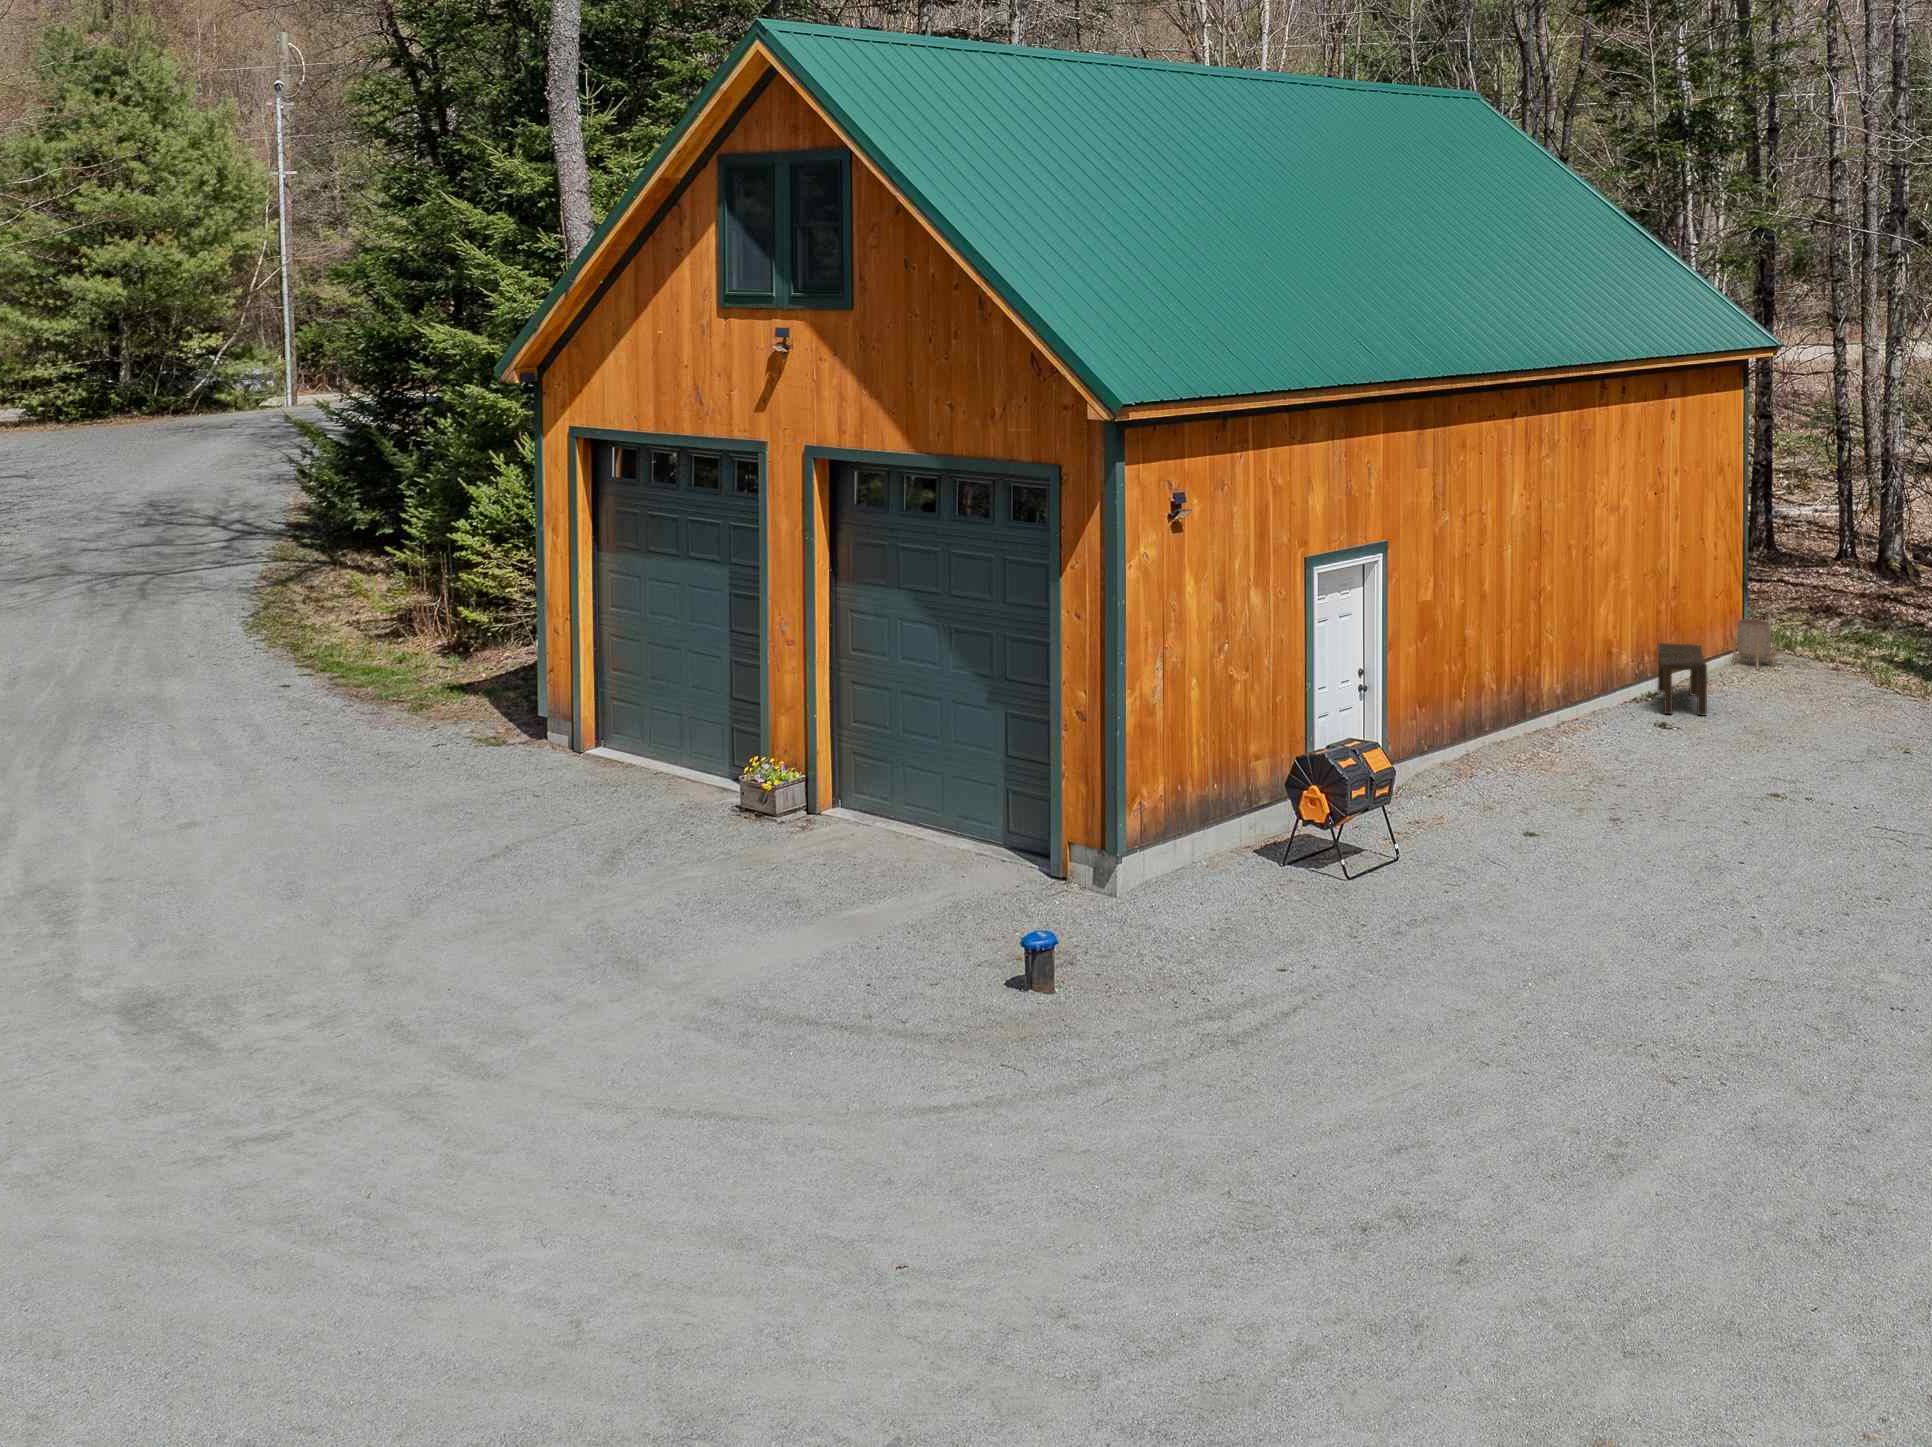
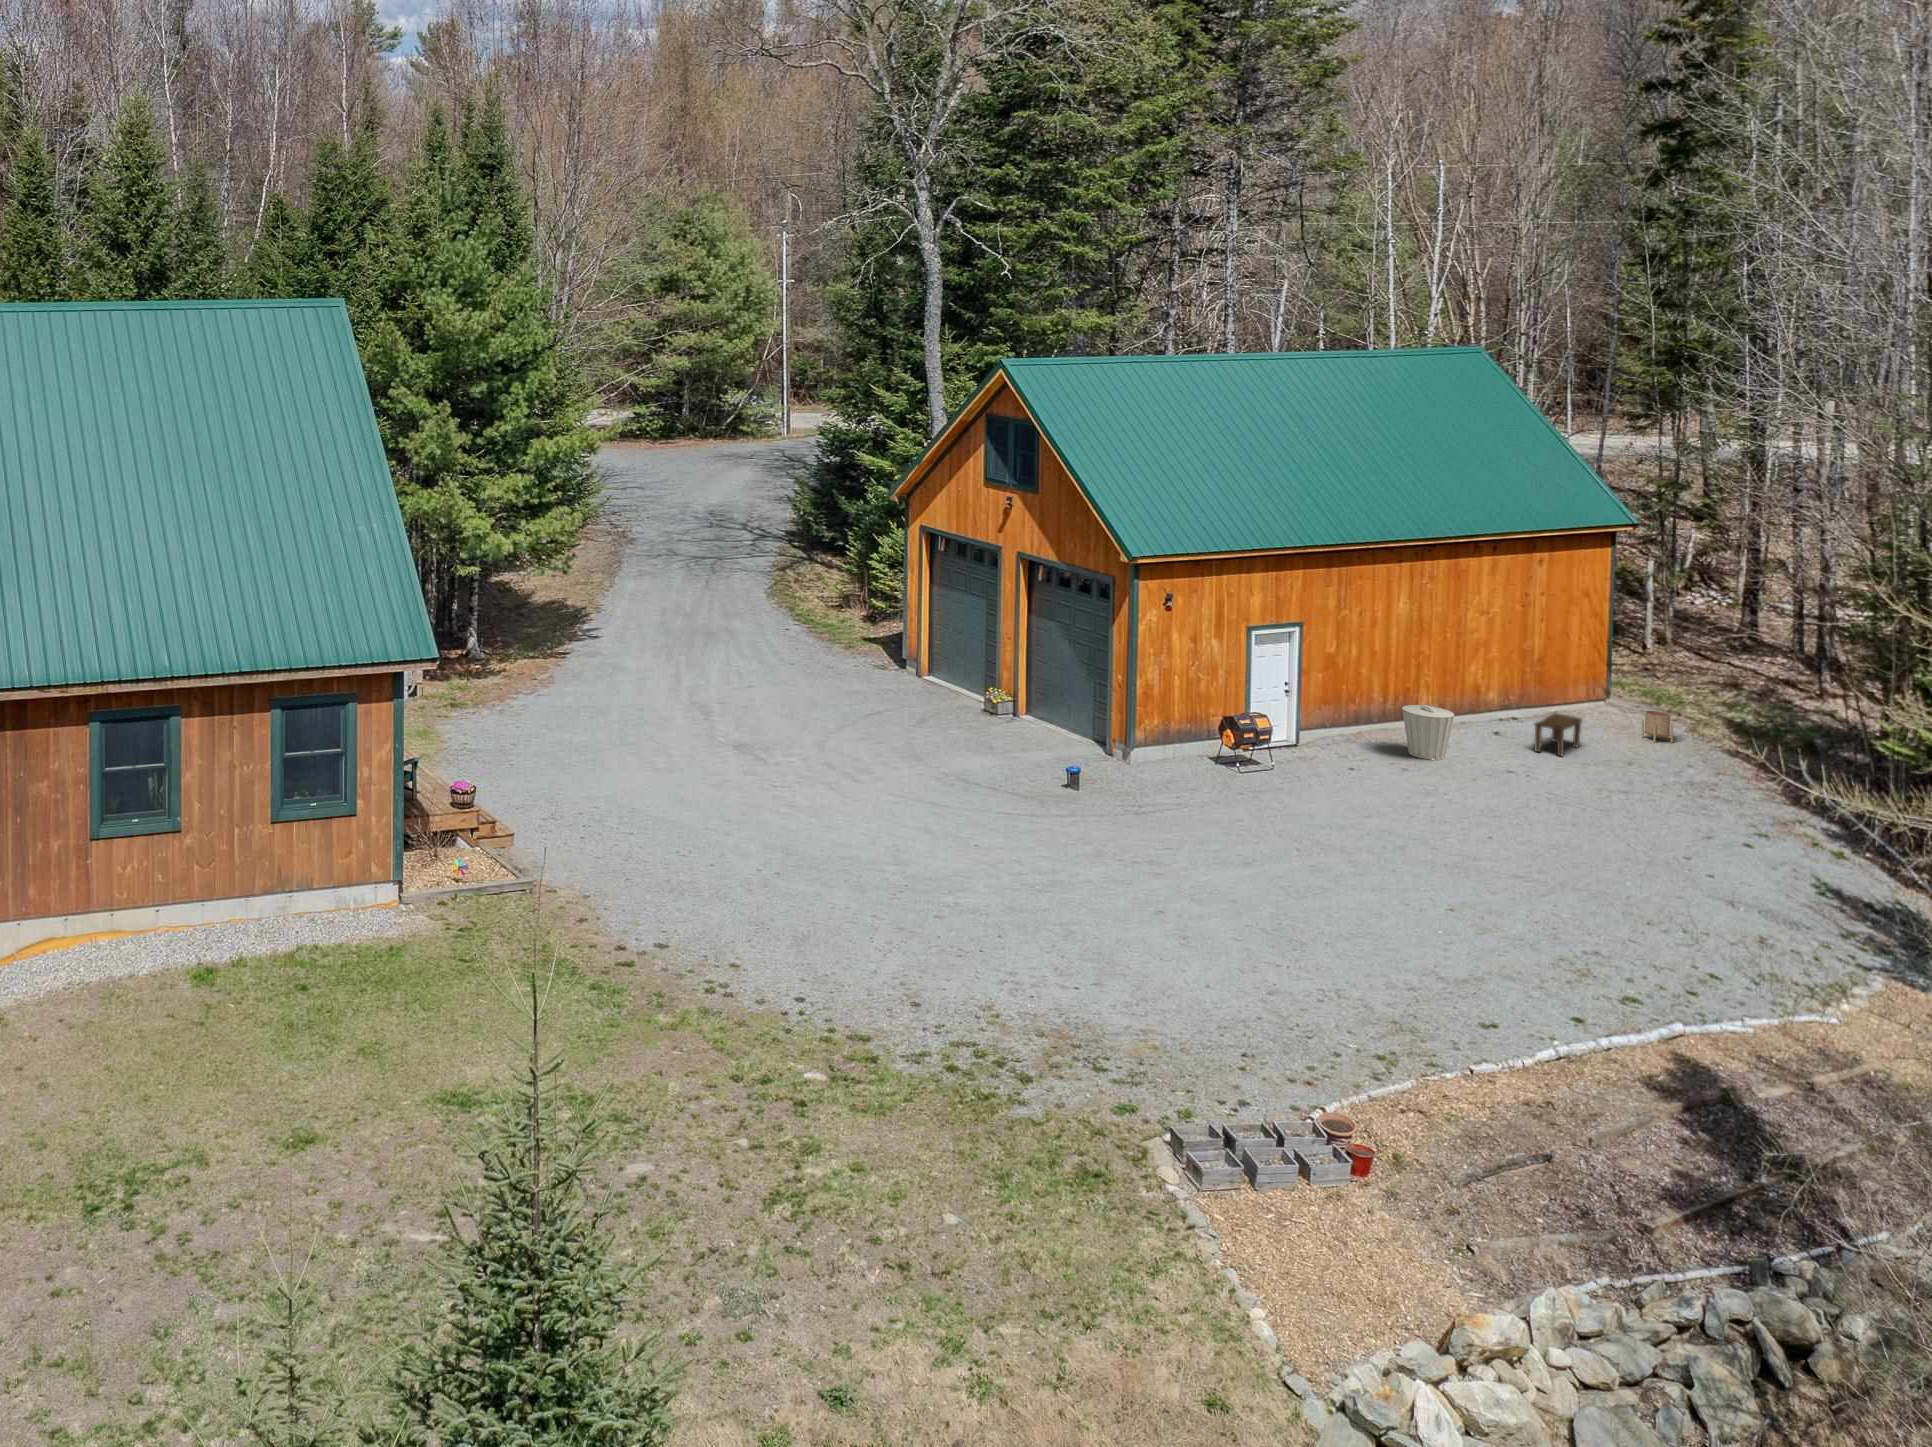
trash can: none [1509,659,1595,761] -> present [1402,705,1454,760]

